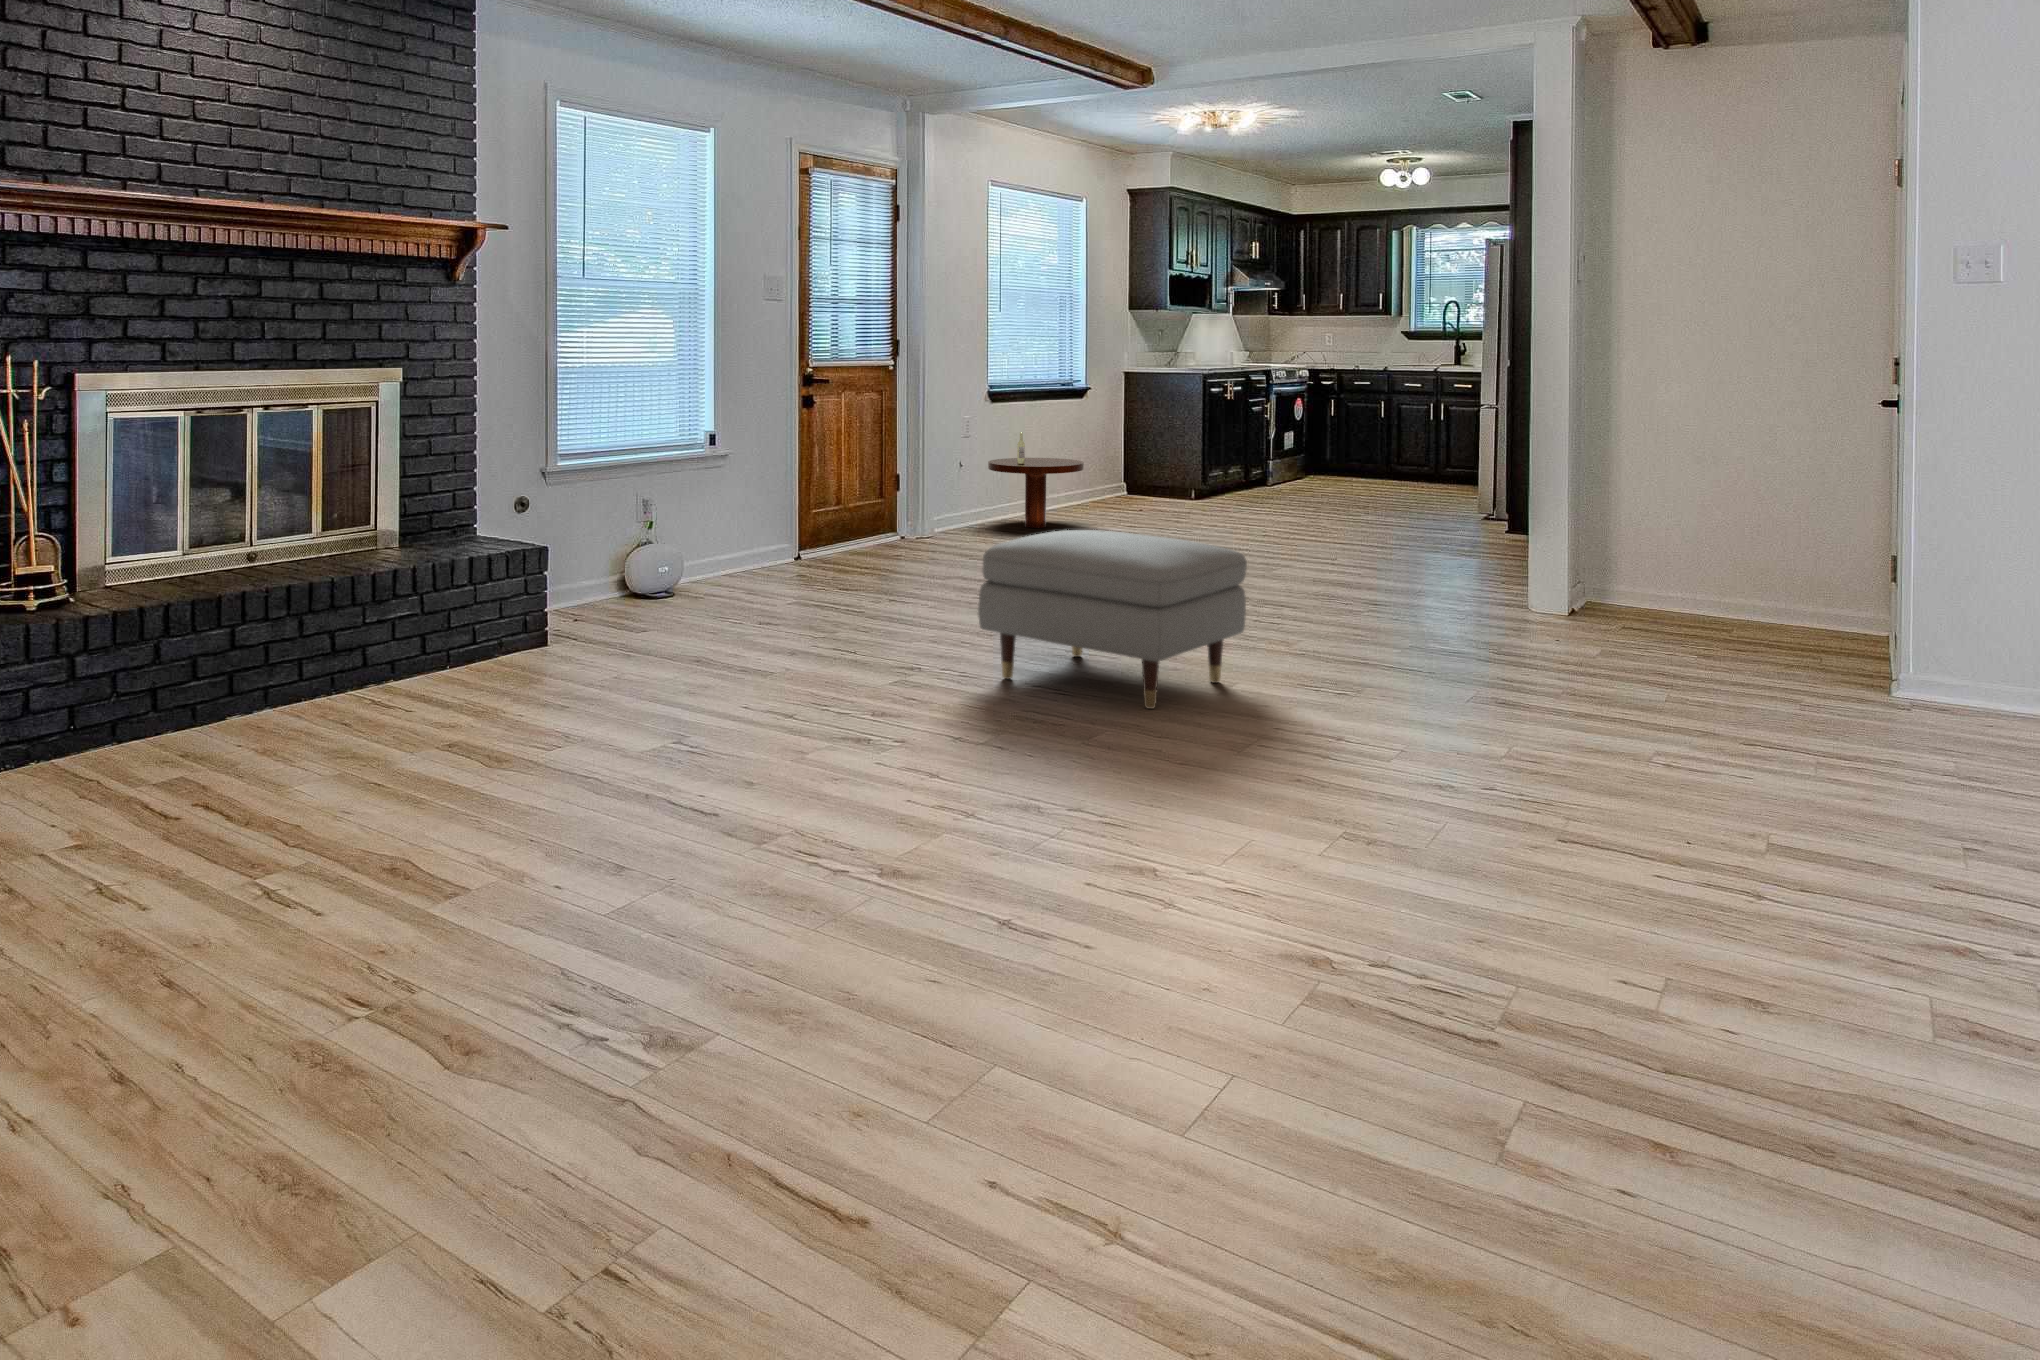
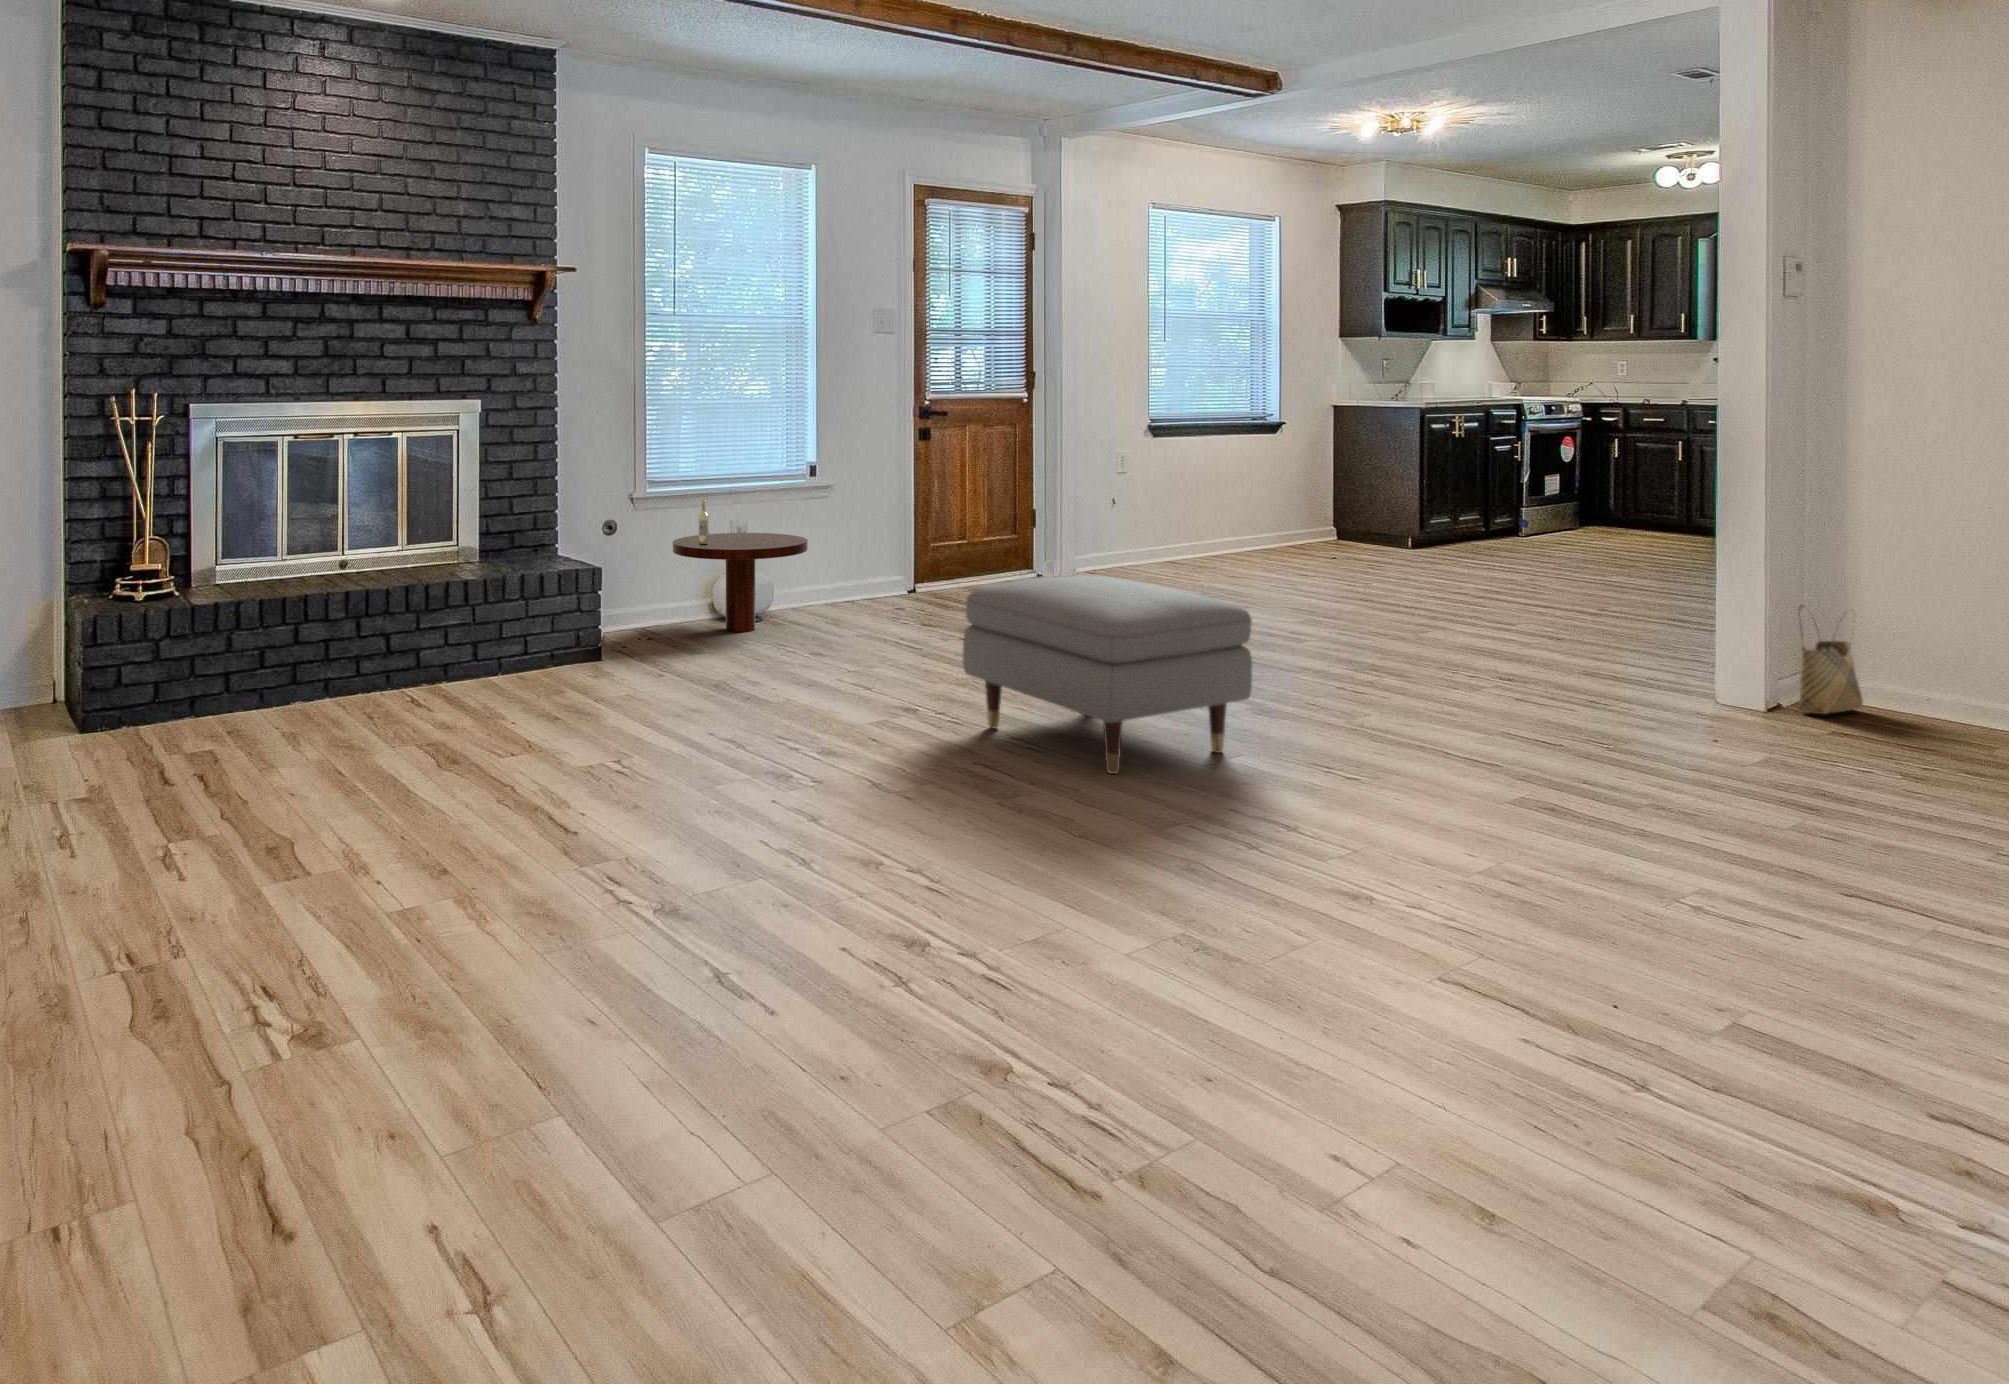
coffee table: present [988,432,1084,528] -> present [673,500,808,632]
woven basket: none [1587,528,1630,614] -> present [1798,606,1863,714]

